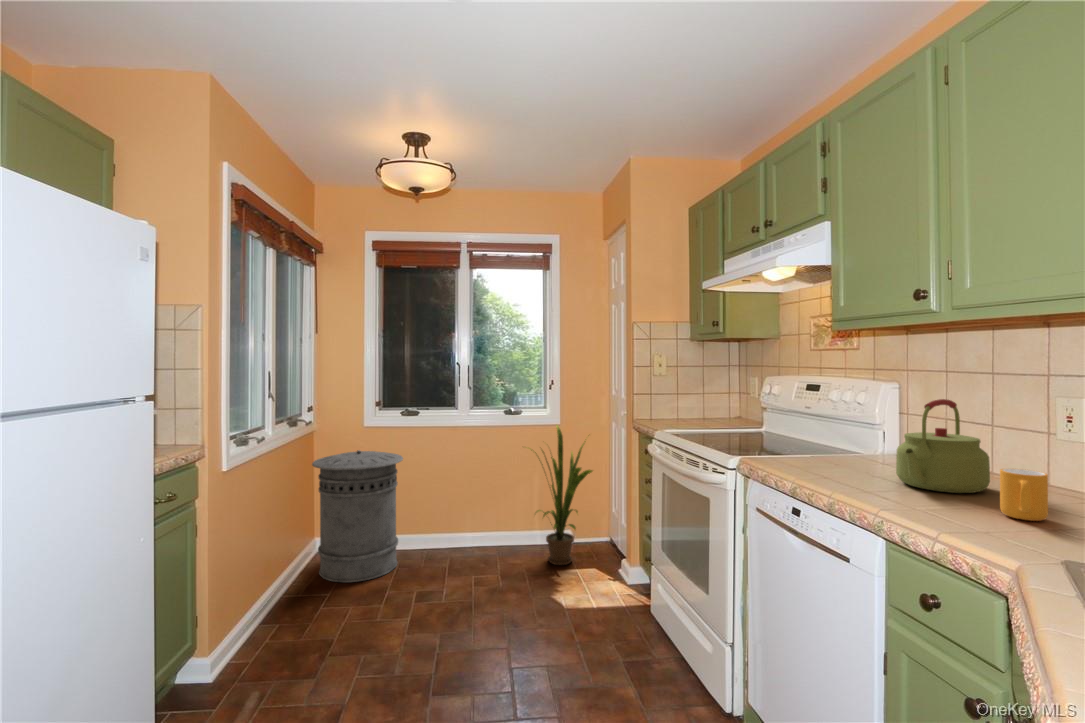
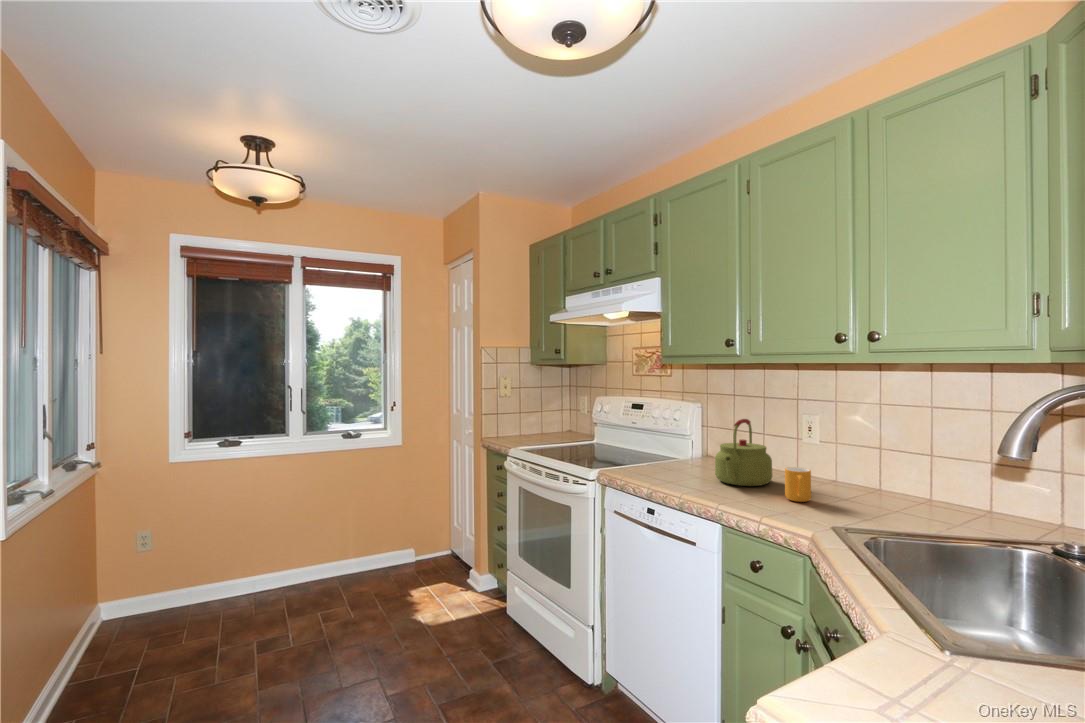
house plant: present [535,425,592,565] -> none [364,444,442,587]
trash can: present [312,450,403,582] -> none [104,490,227,650]

